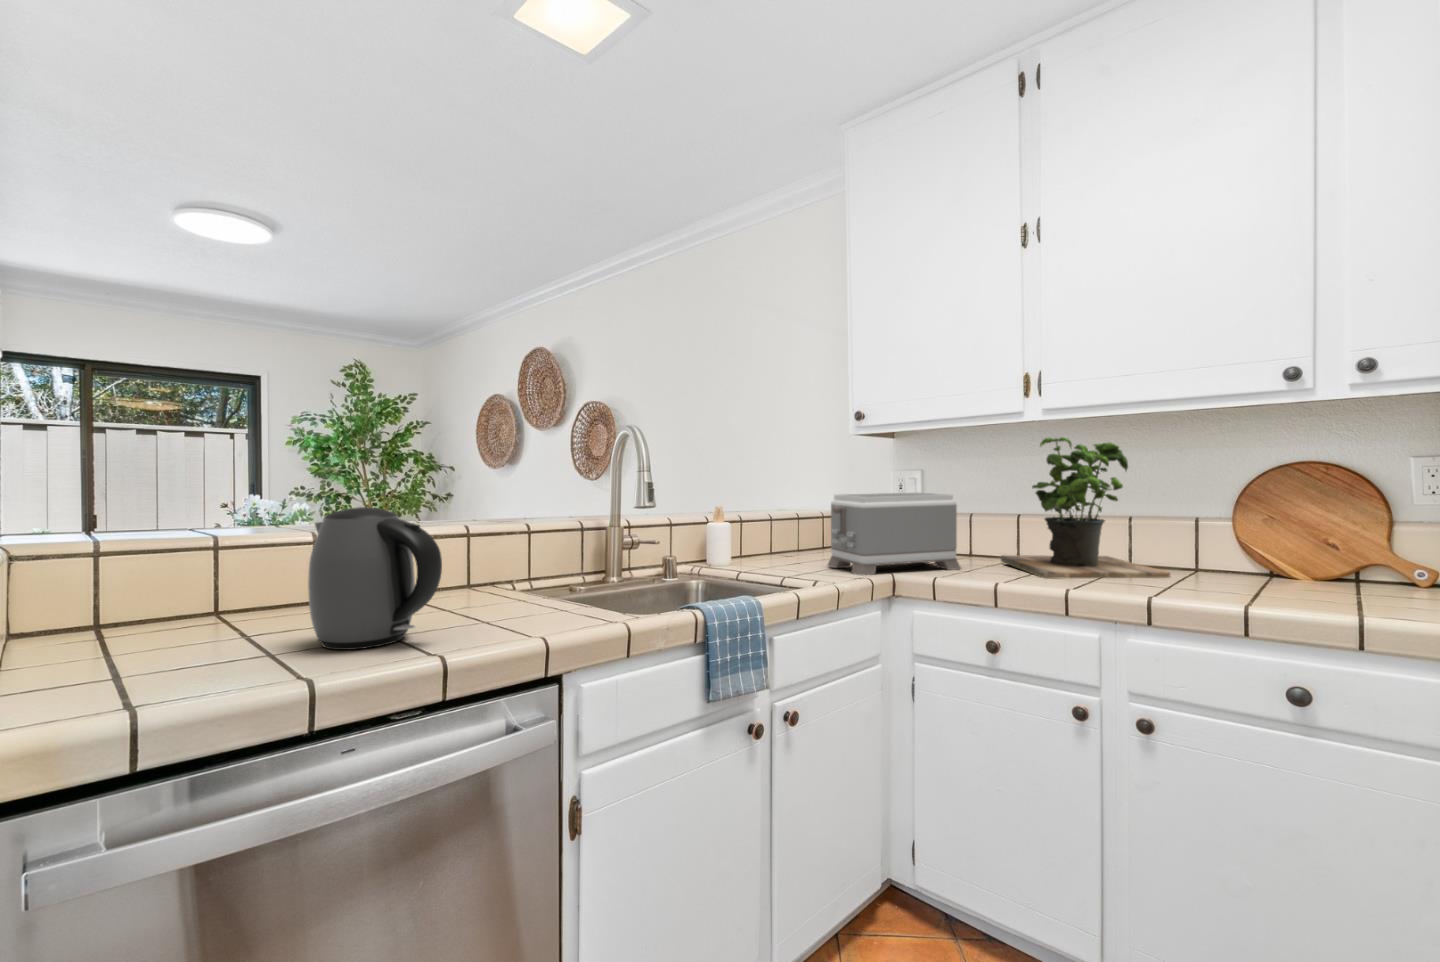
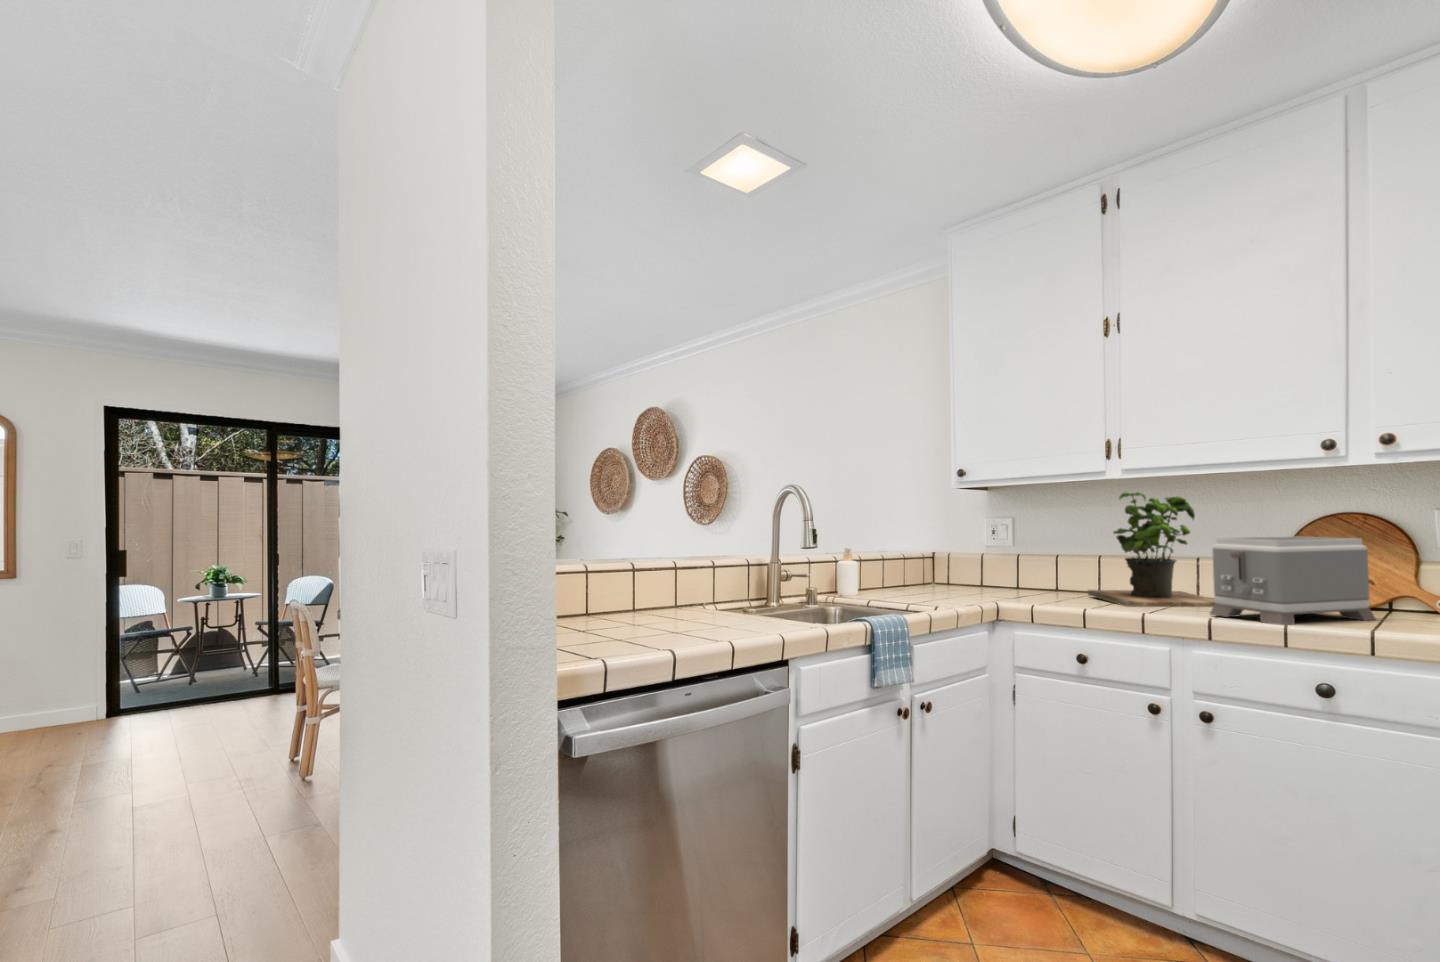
toaster: present [828,492,961,576] -> present [1210,536,1376,625]
kettle: present [308,507,442,650] -> none [614,544,703,639]

